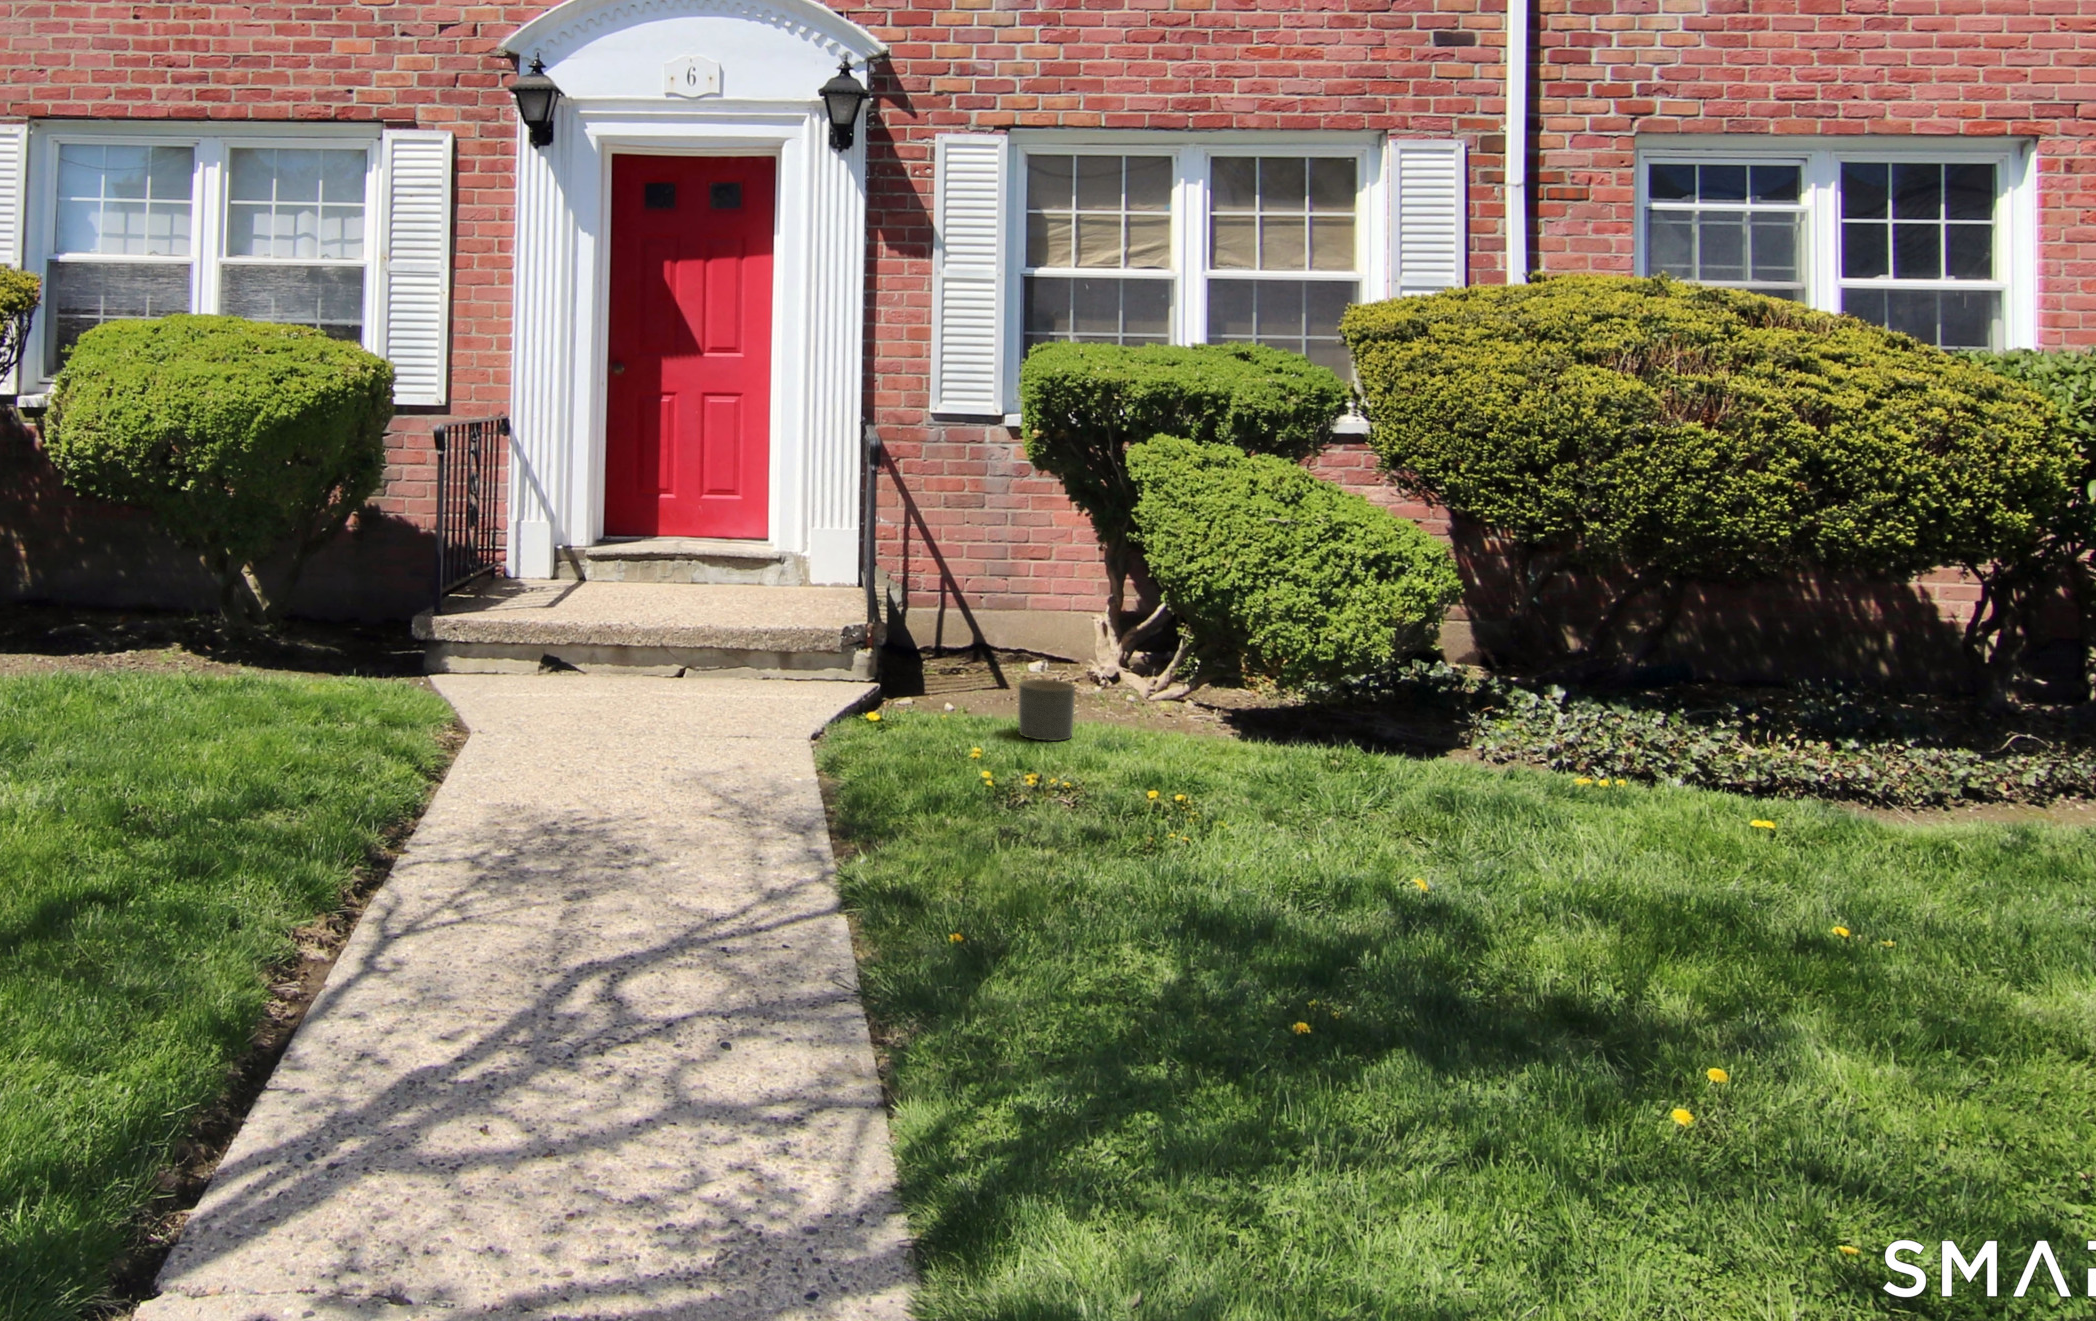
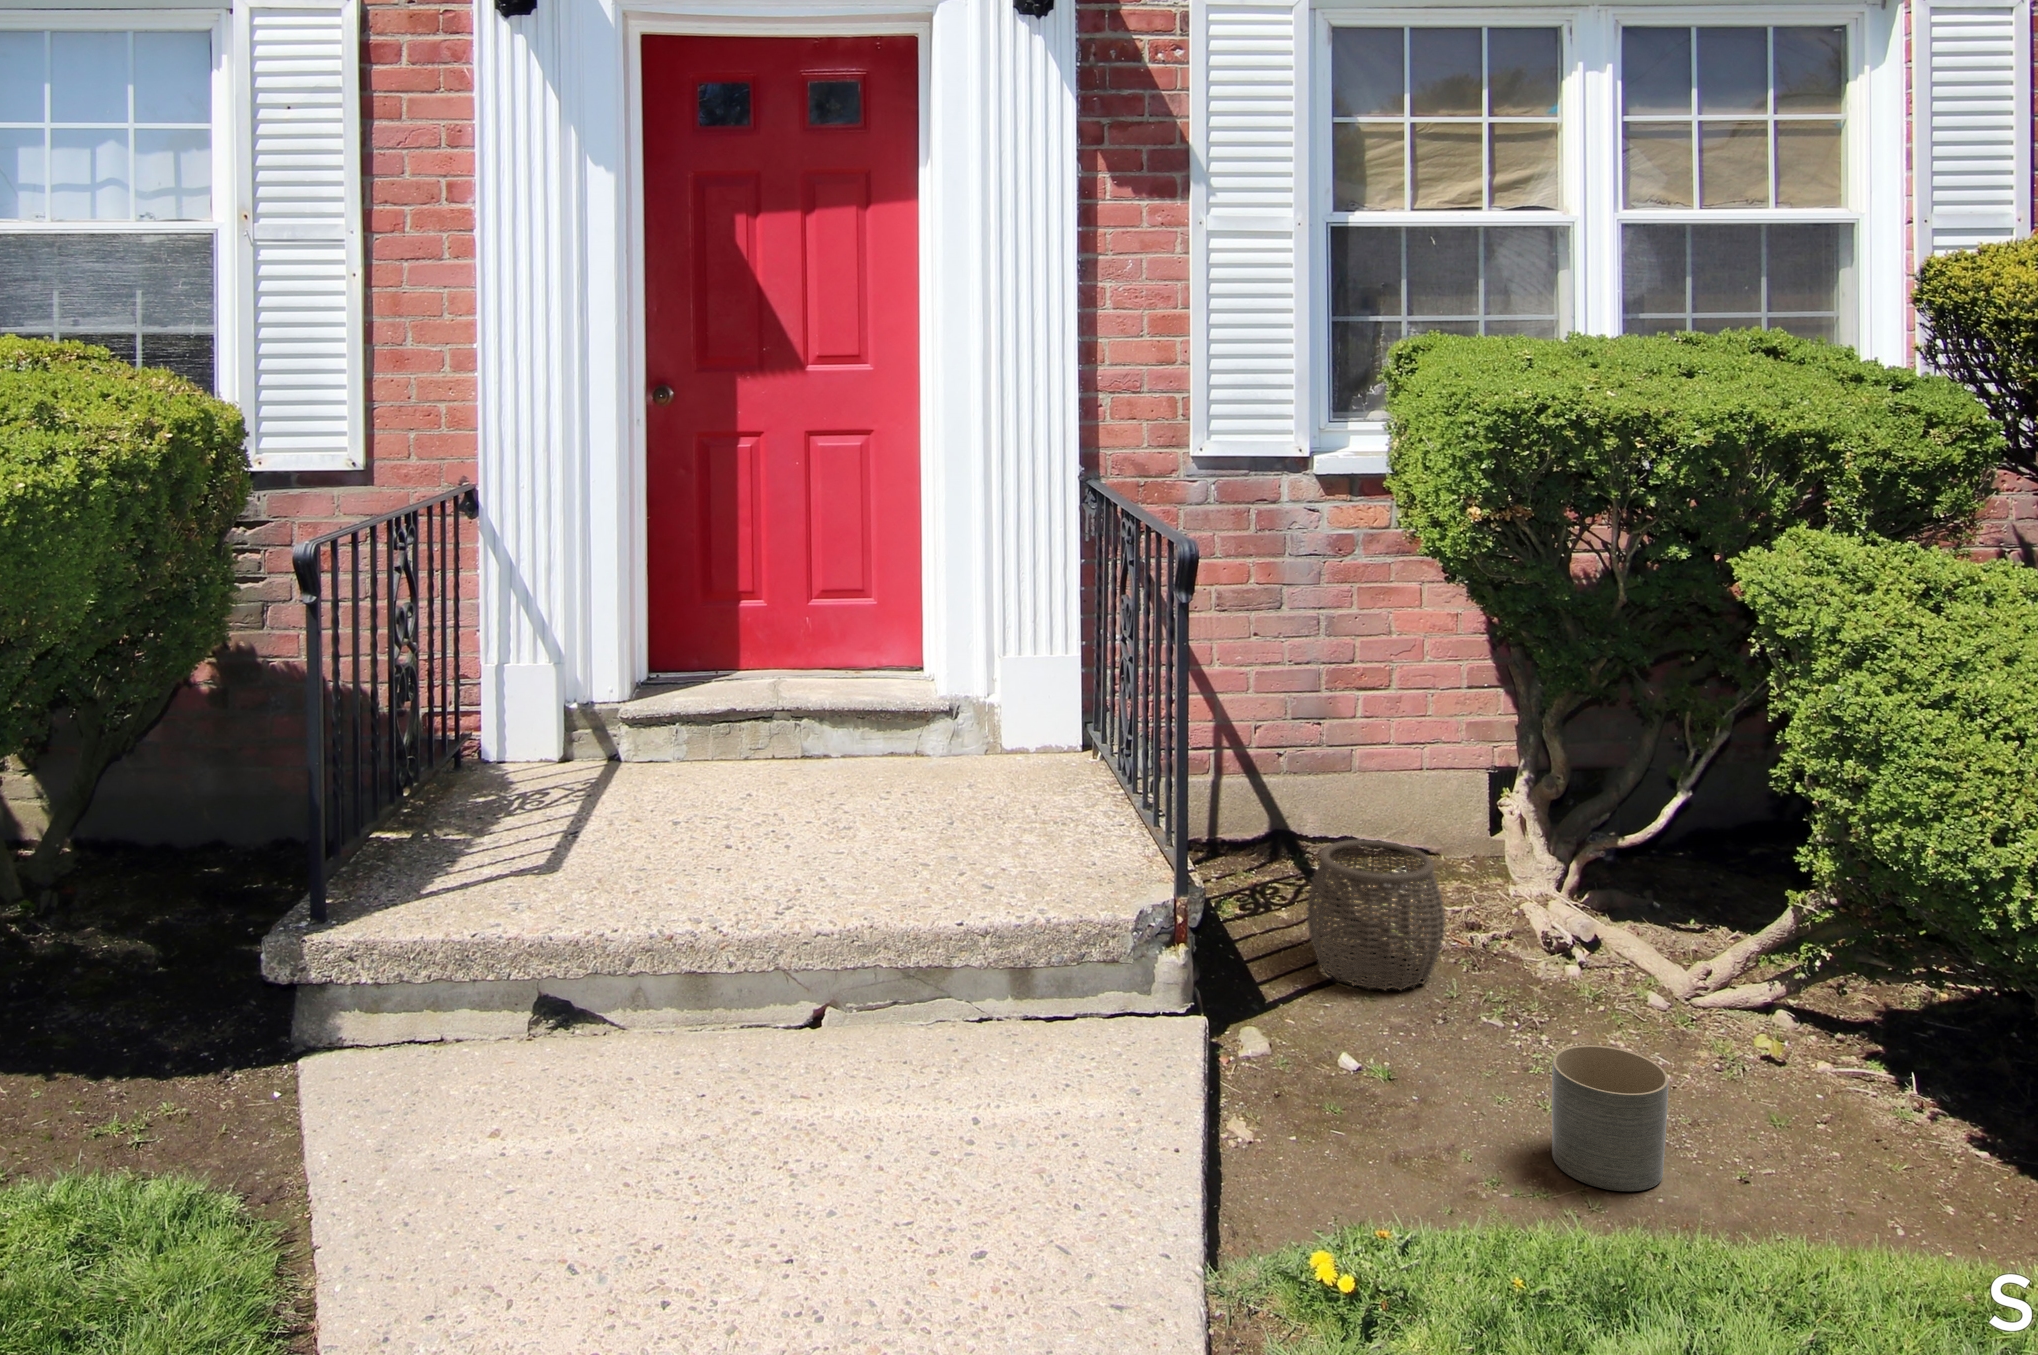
woven basket: none [949,614,1025,689] -> present [1306,839,1445,990]

